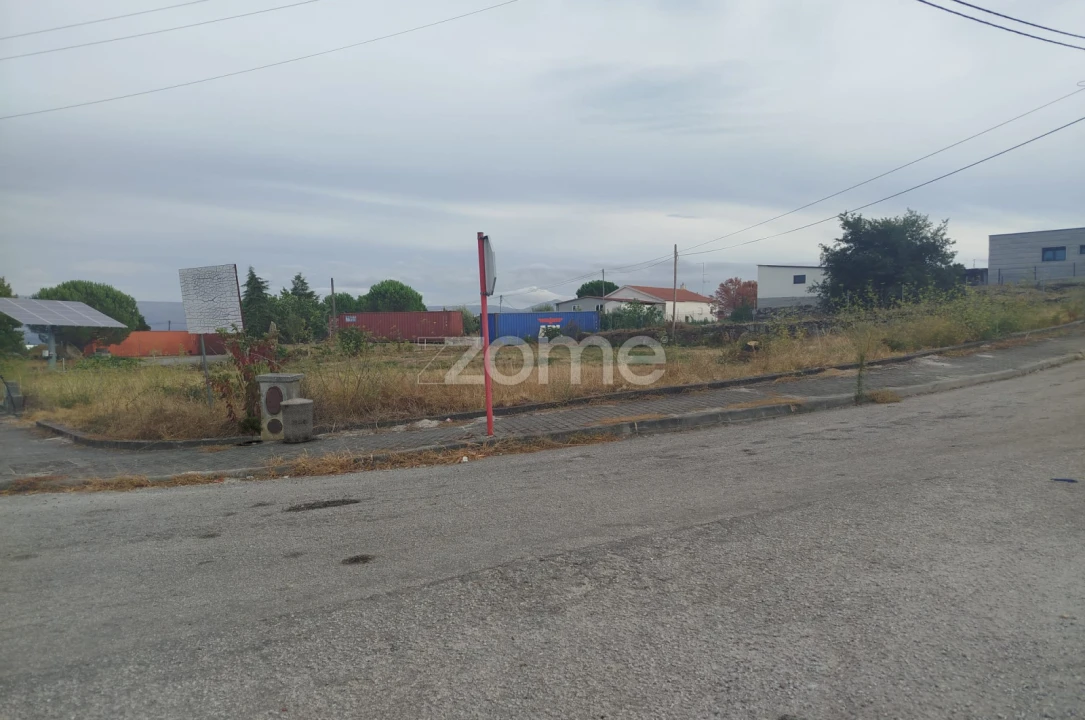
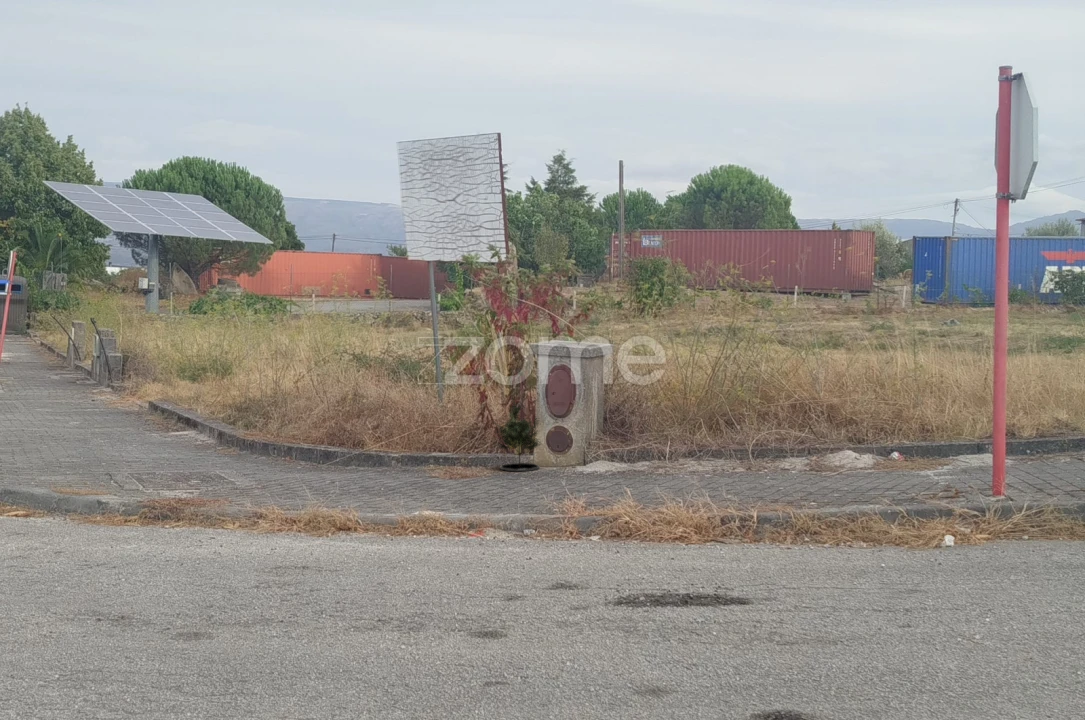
trash can: present [280,398,313,443] -> none [570,386,629,474]

